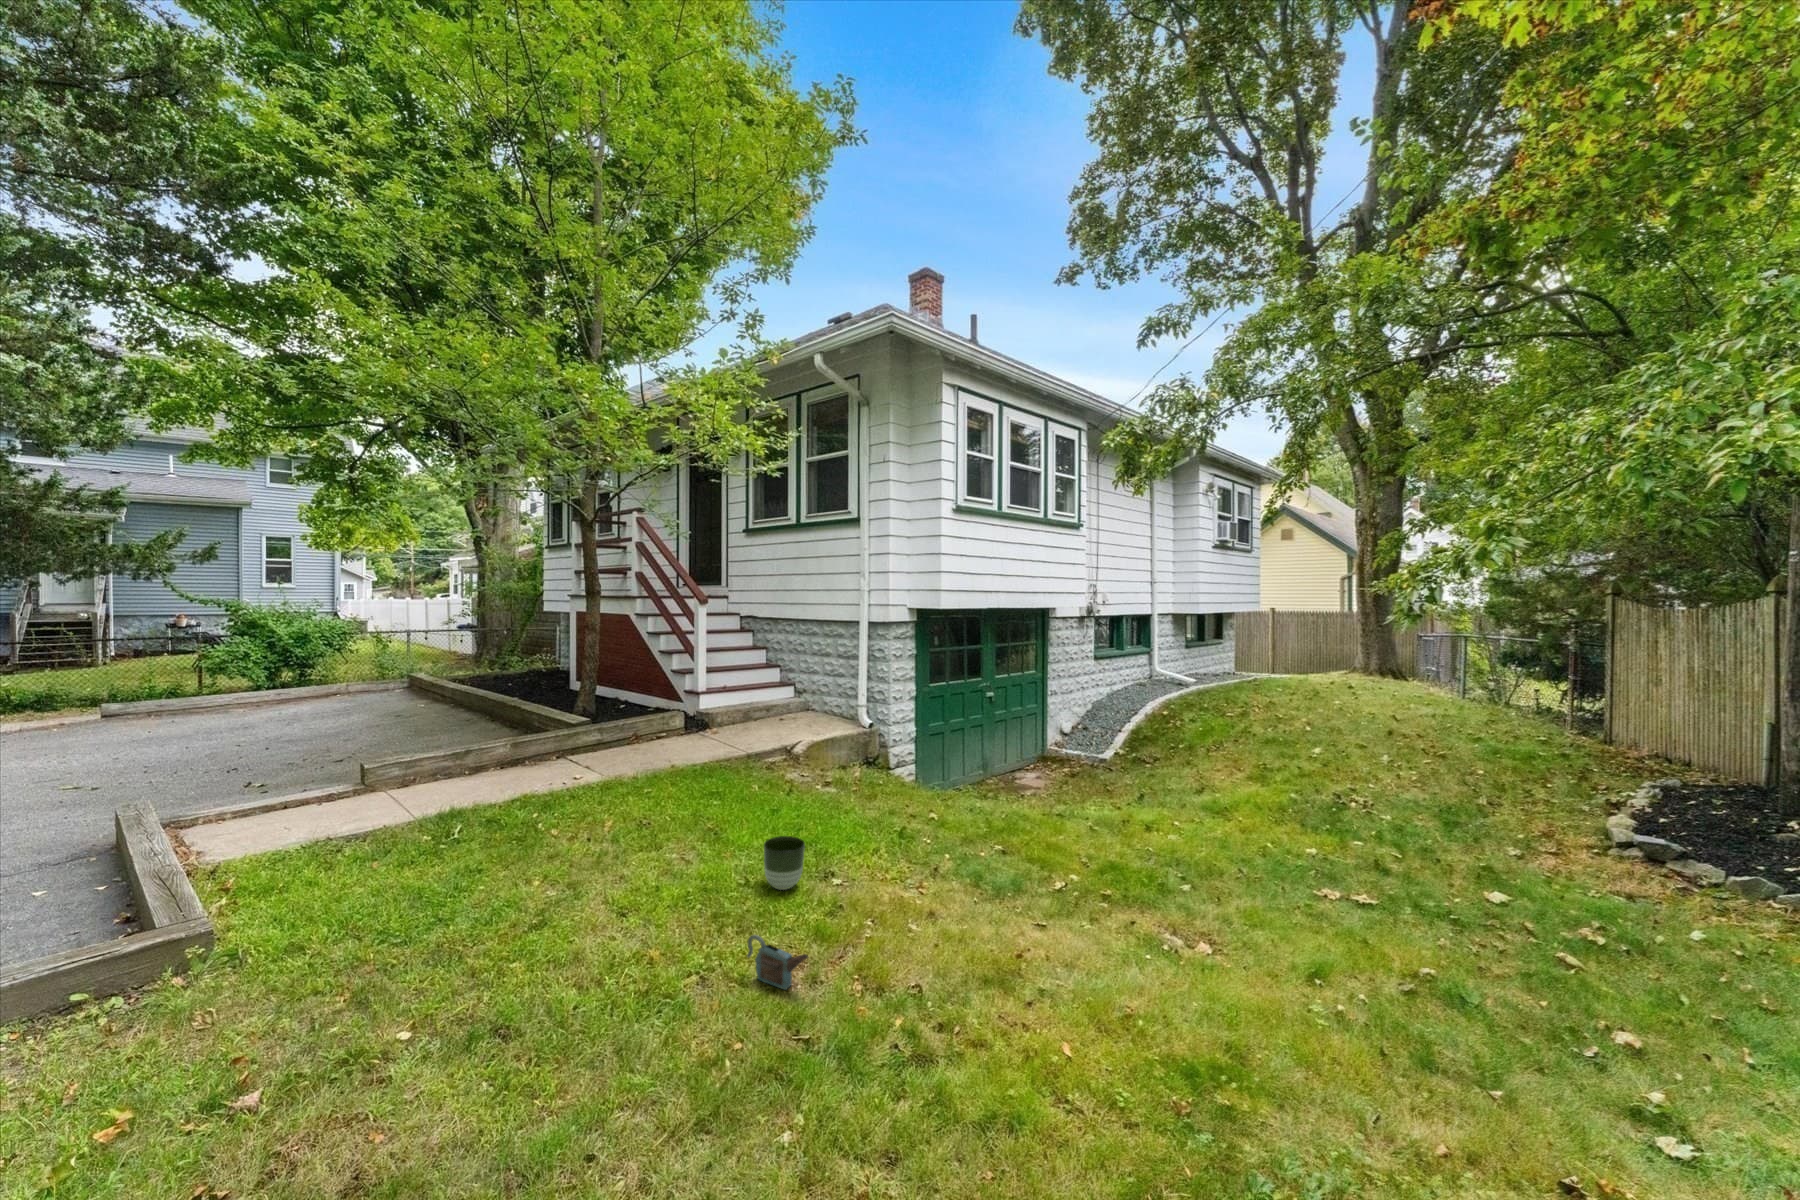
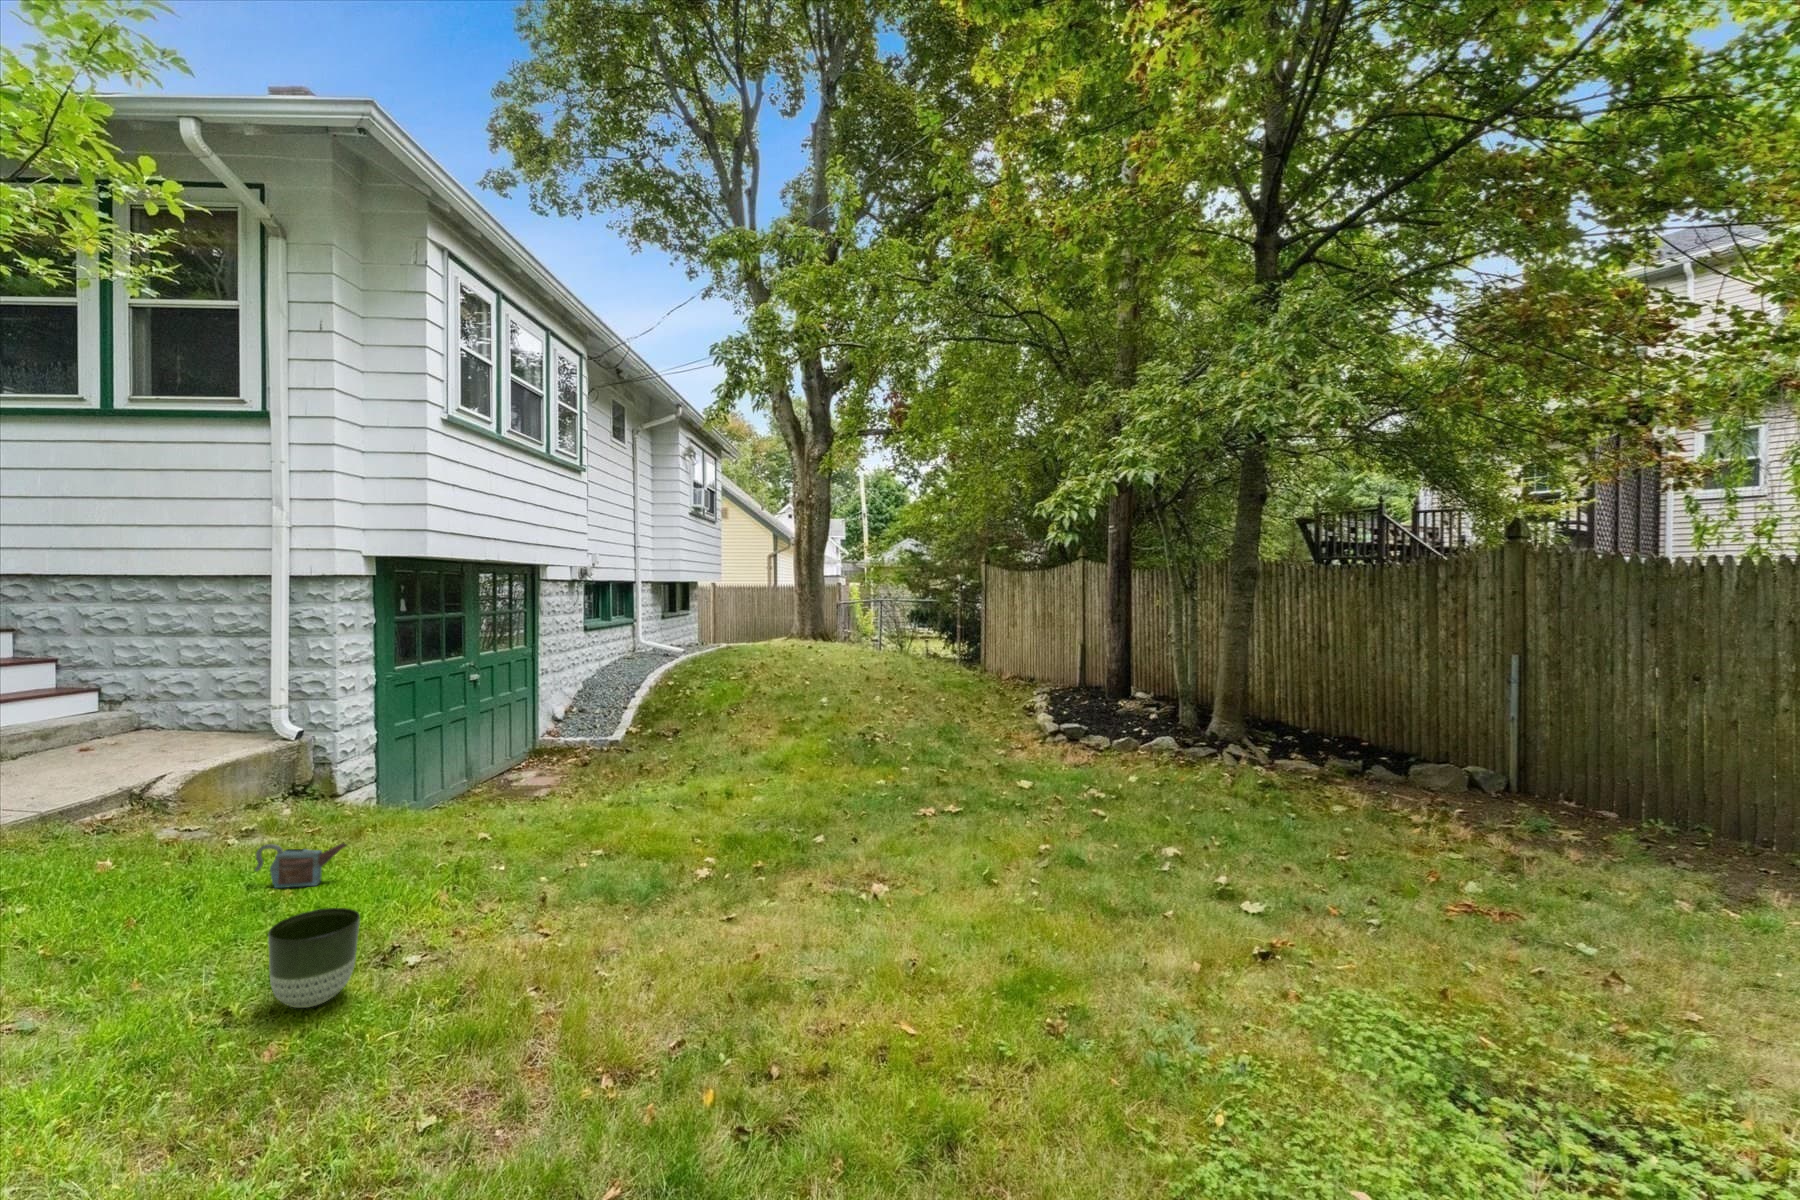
watering can: present [747,935,808,990] -> present [255,843,346,888]

